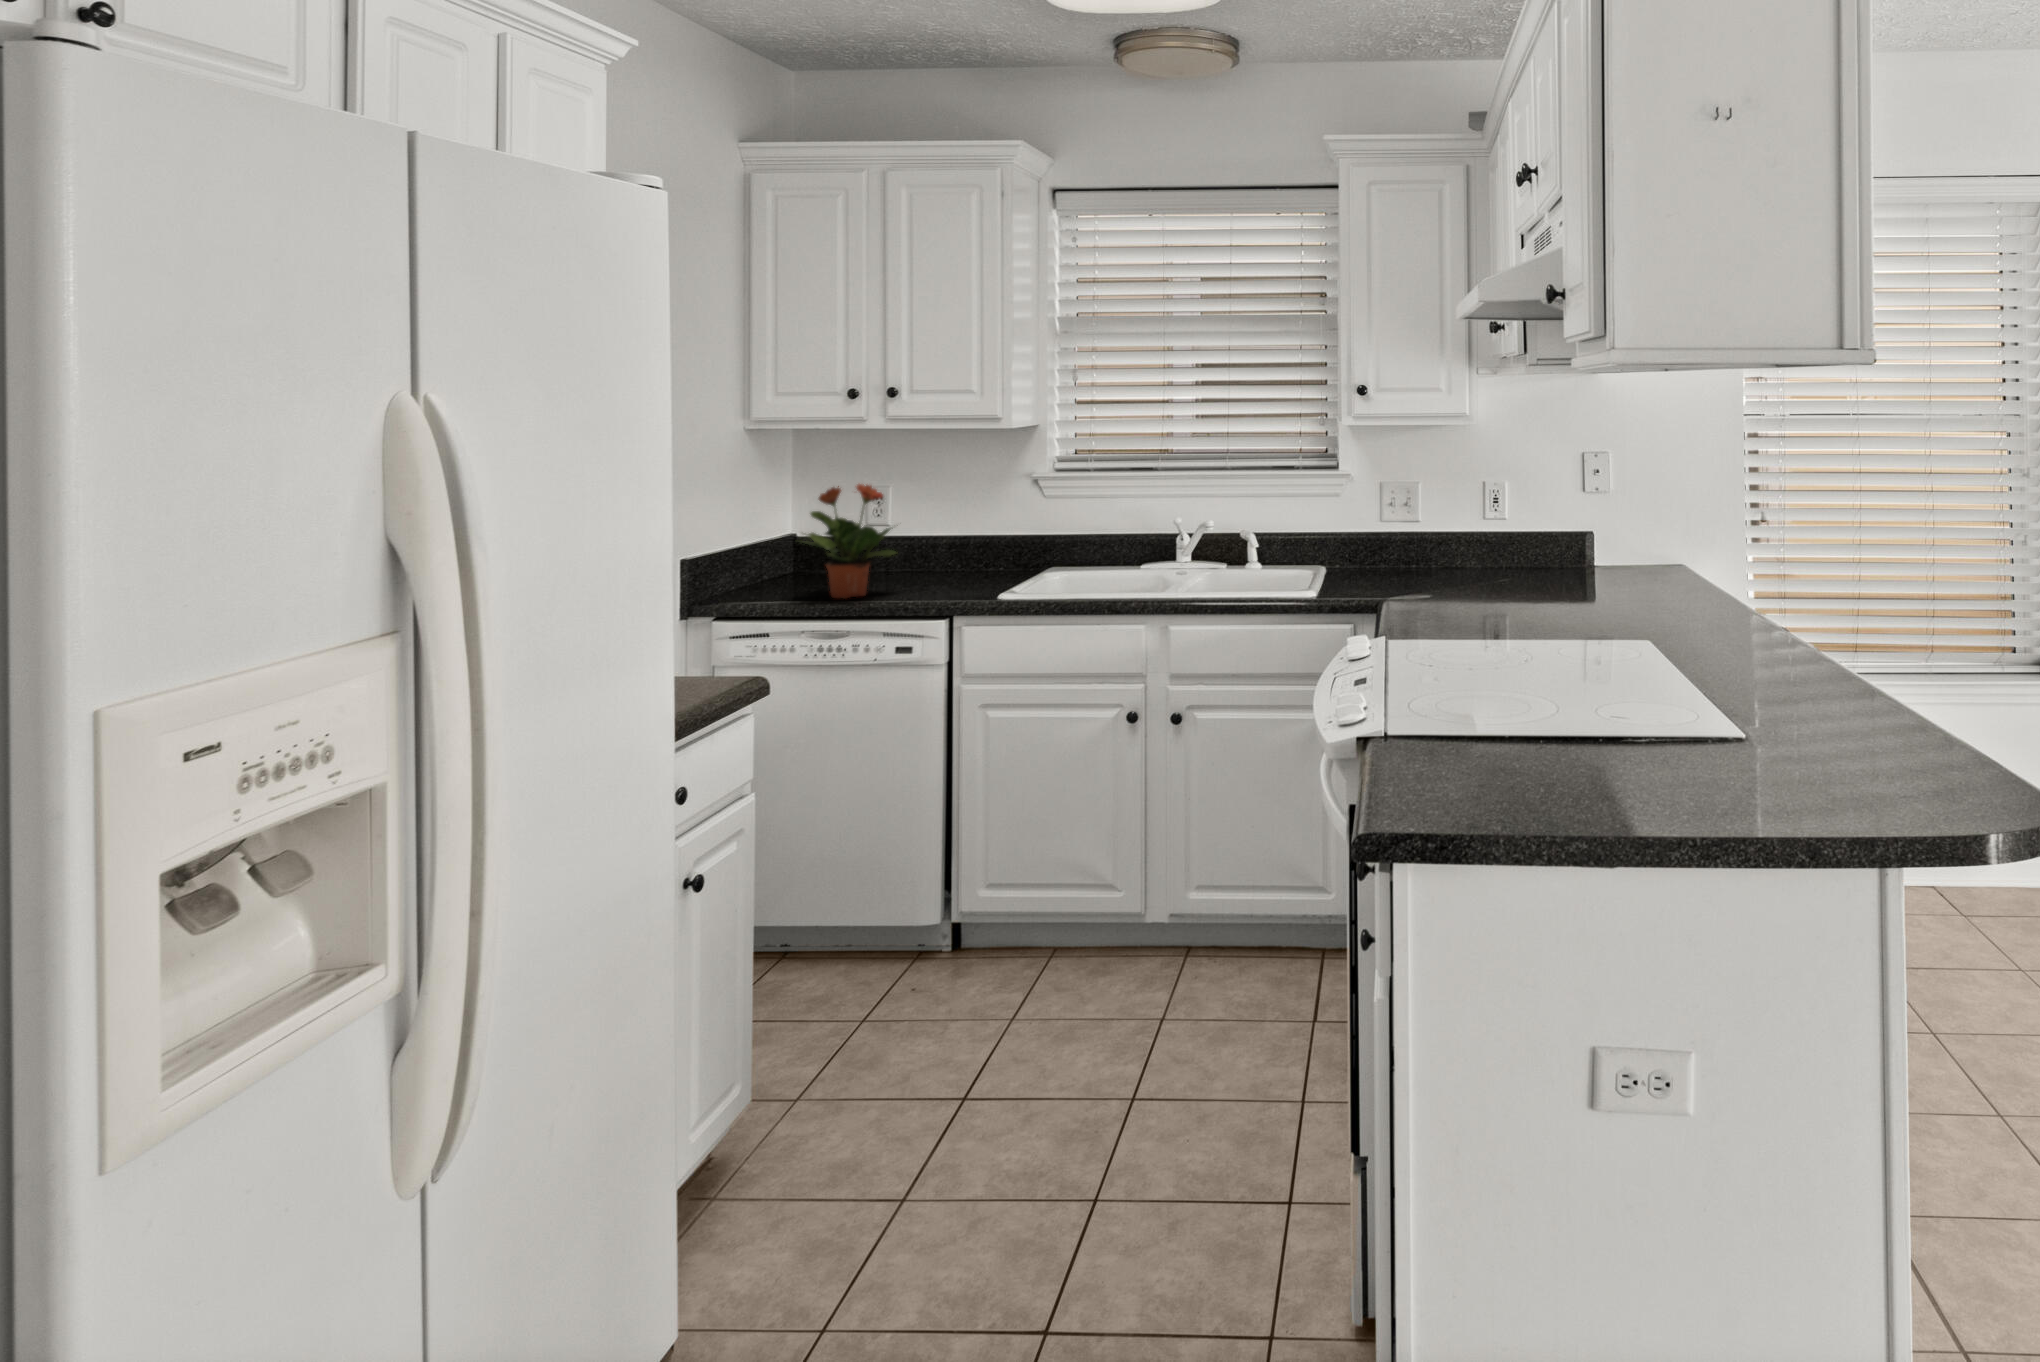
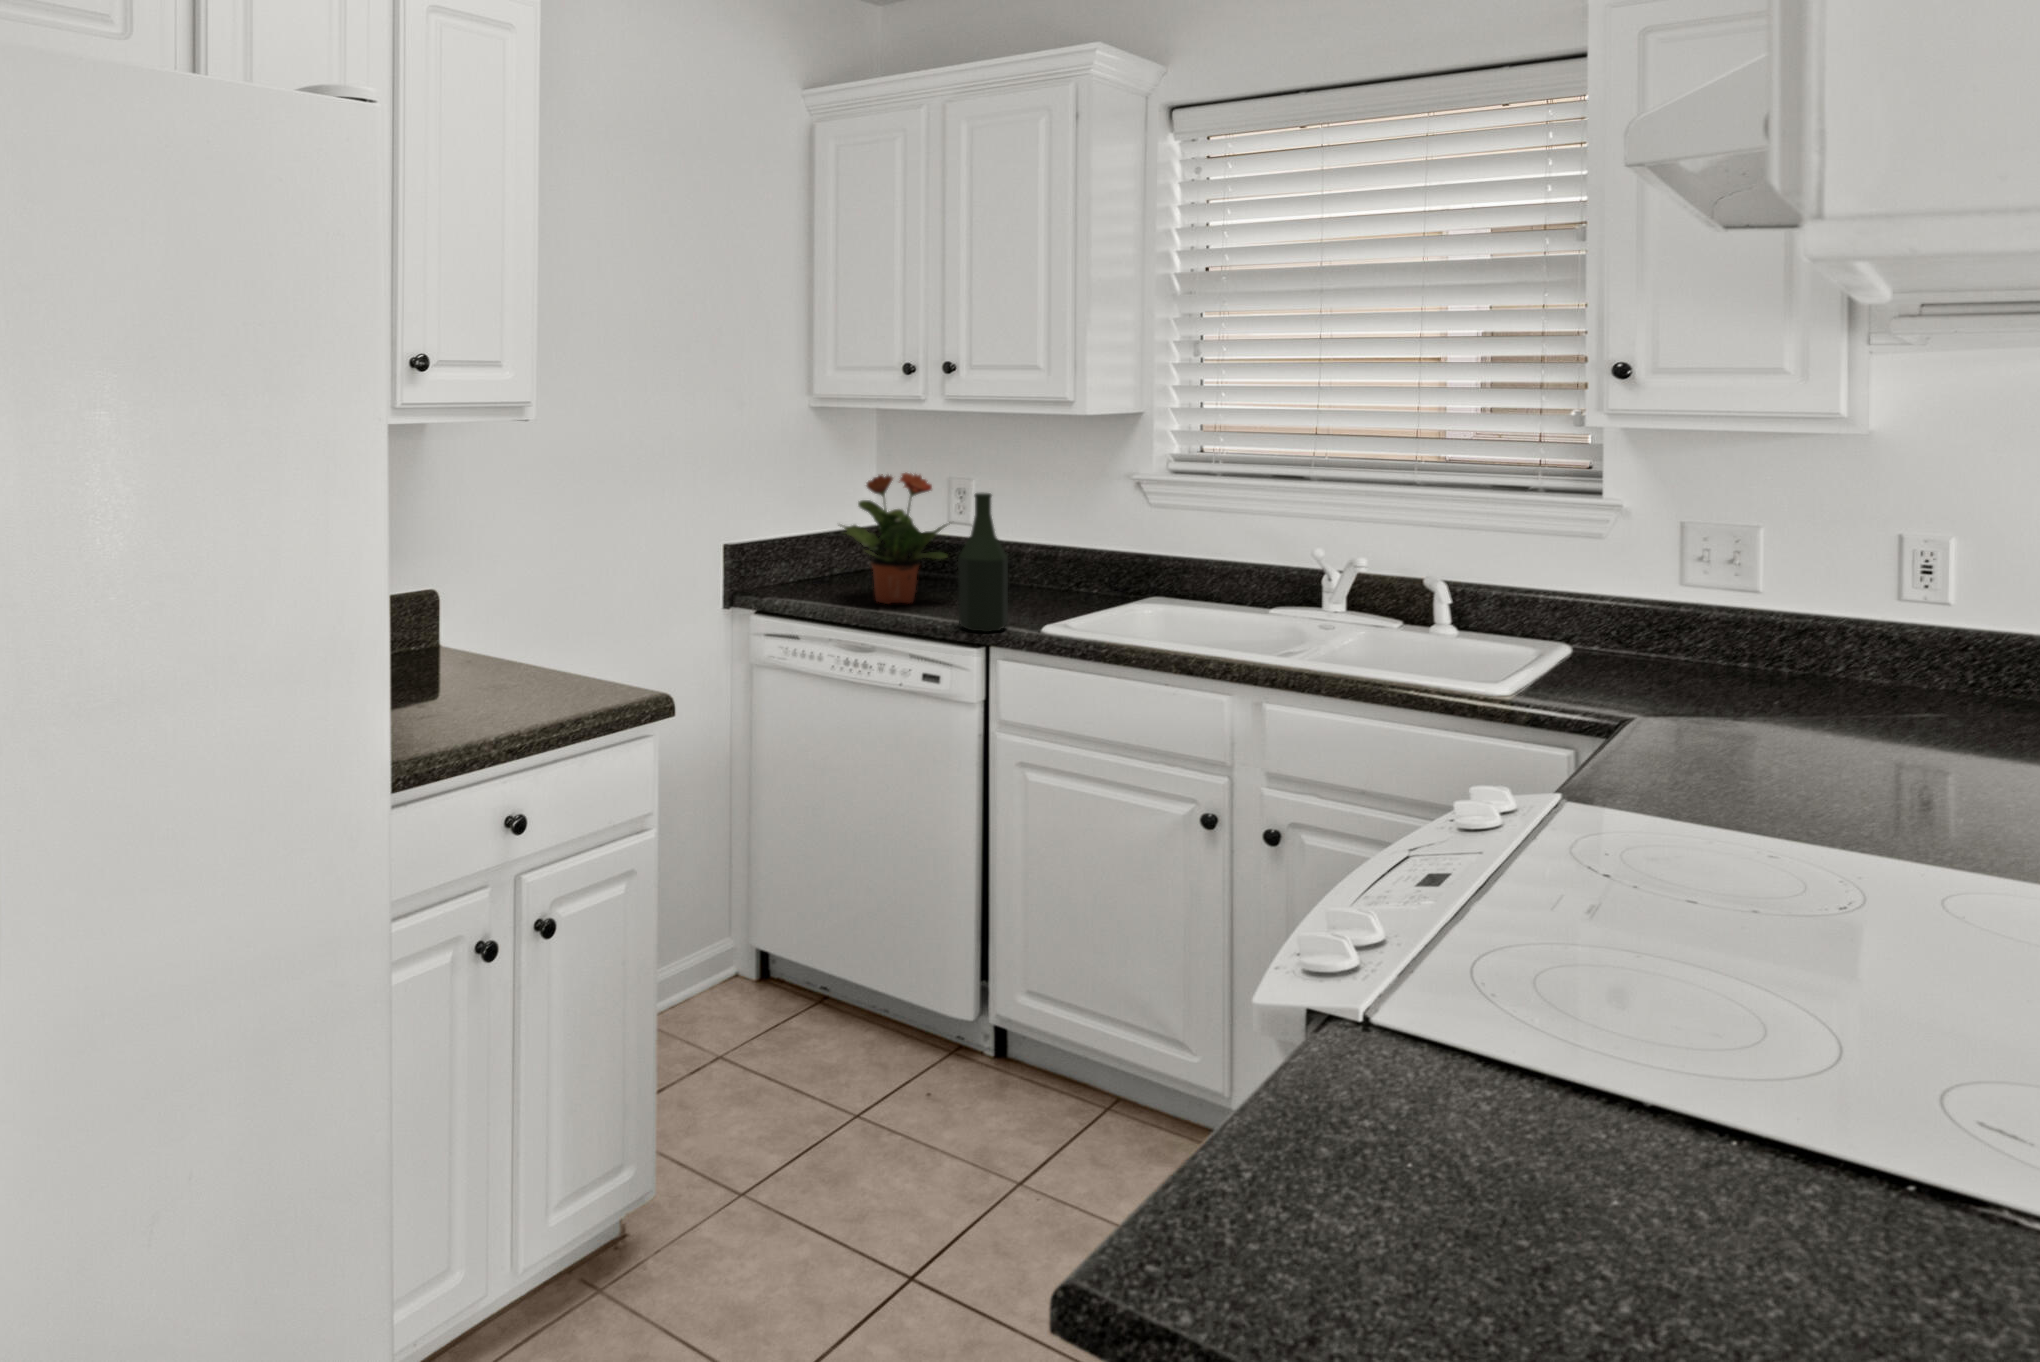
bottle: none [926,494,965,606] -> present [958,493,1008,632]

